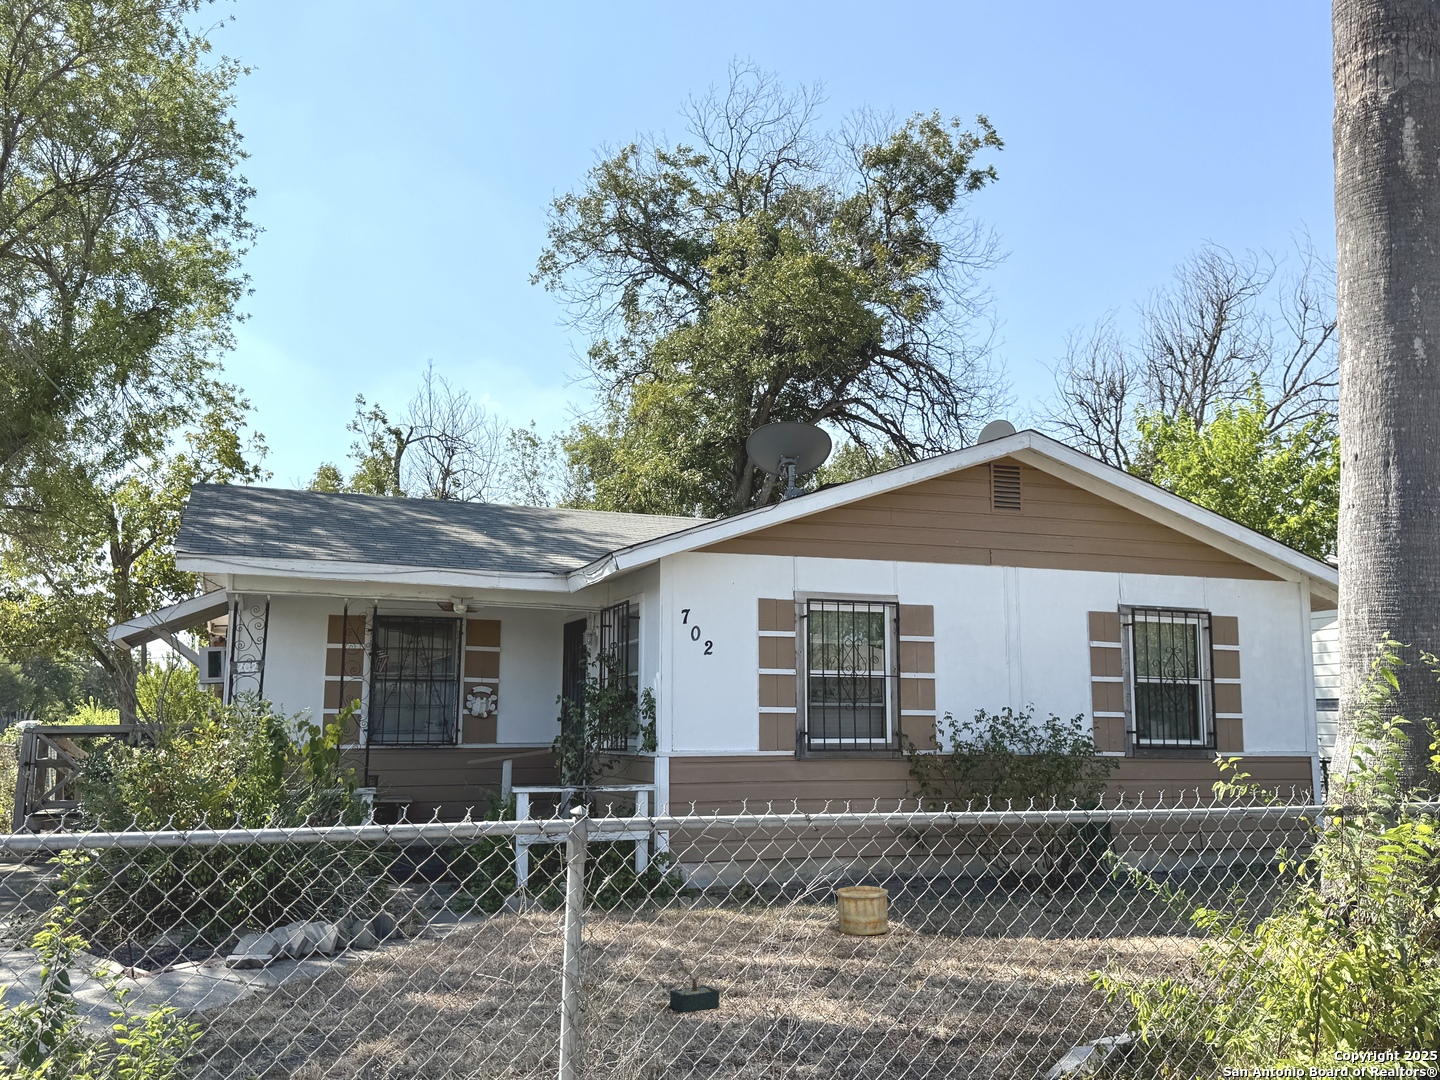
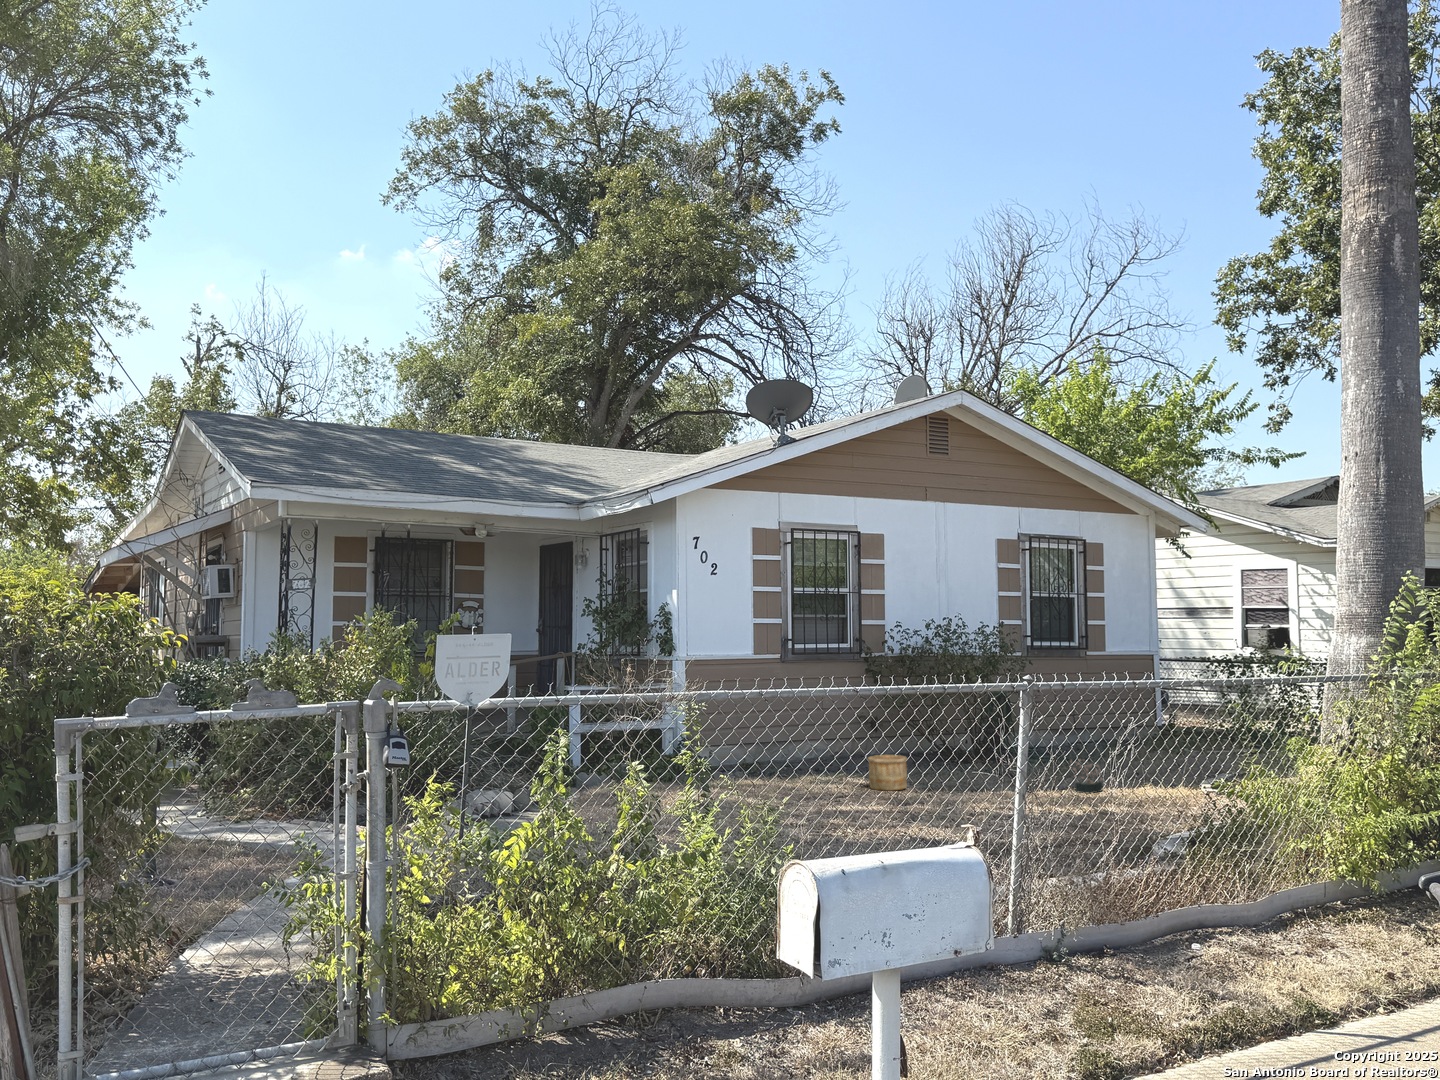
decorative plant: present [657,948,724,1013] -> present [1069,760,1102,794]

